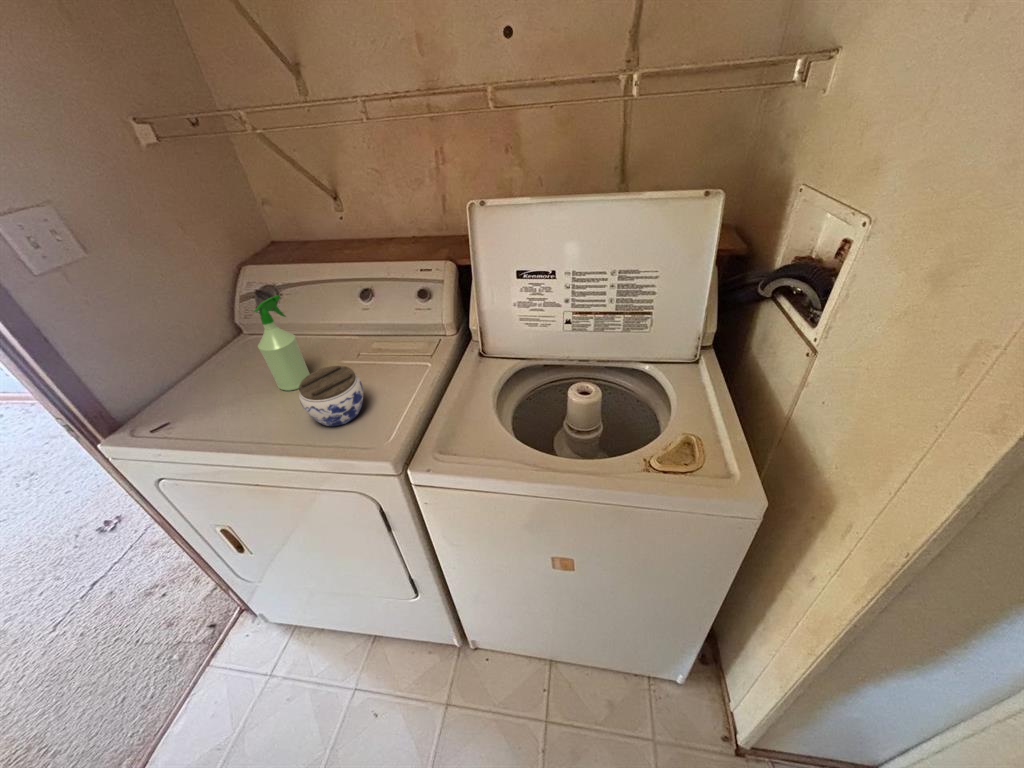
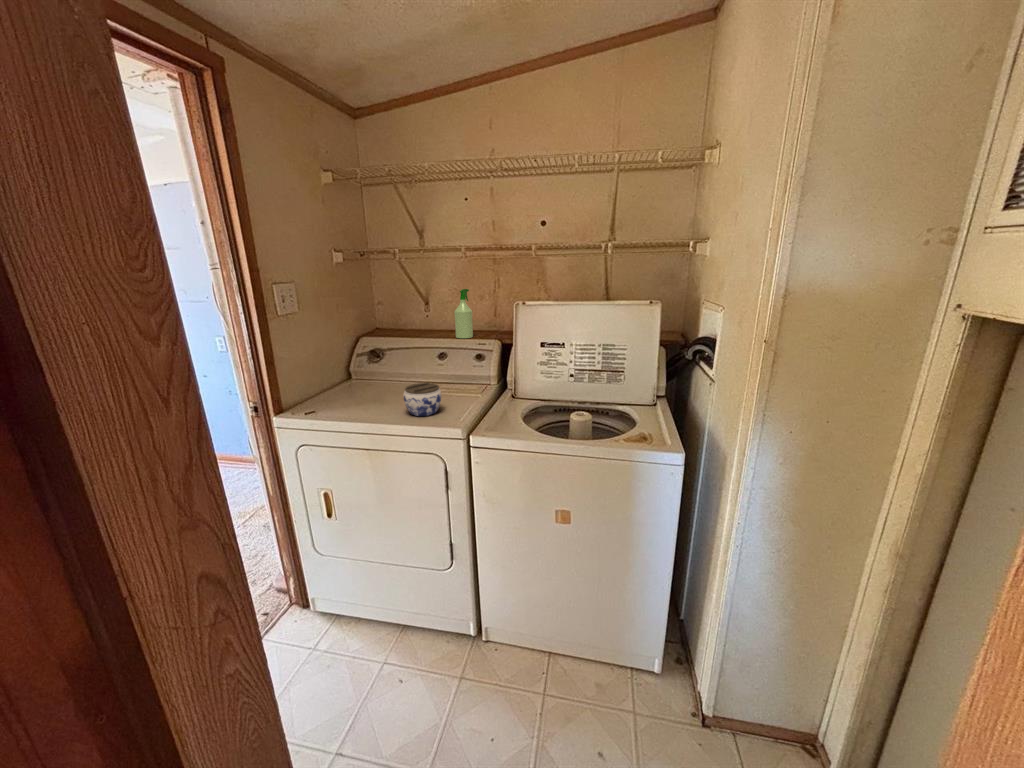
spray bottle: present [253,295,310,391] -> present [454,289,473,338]

